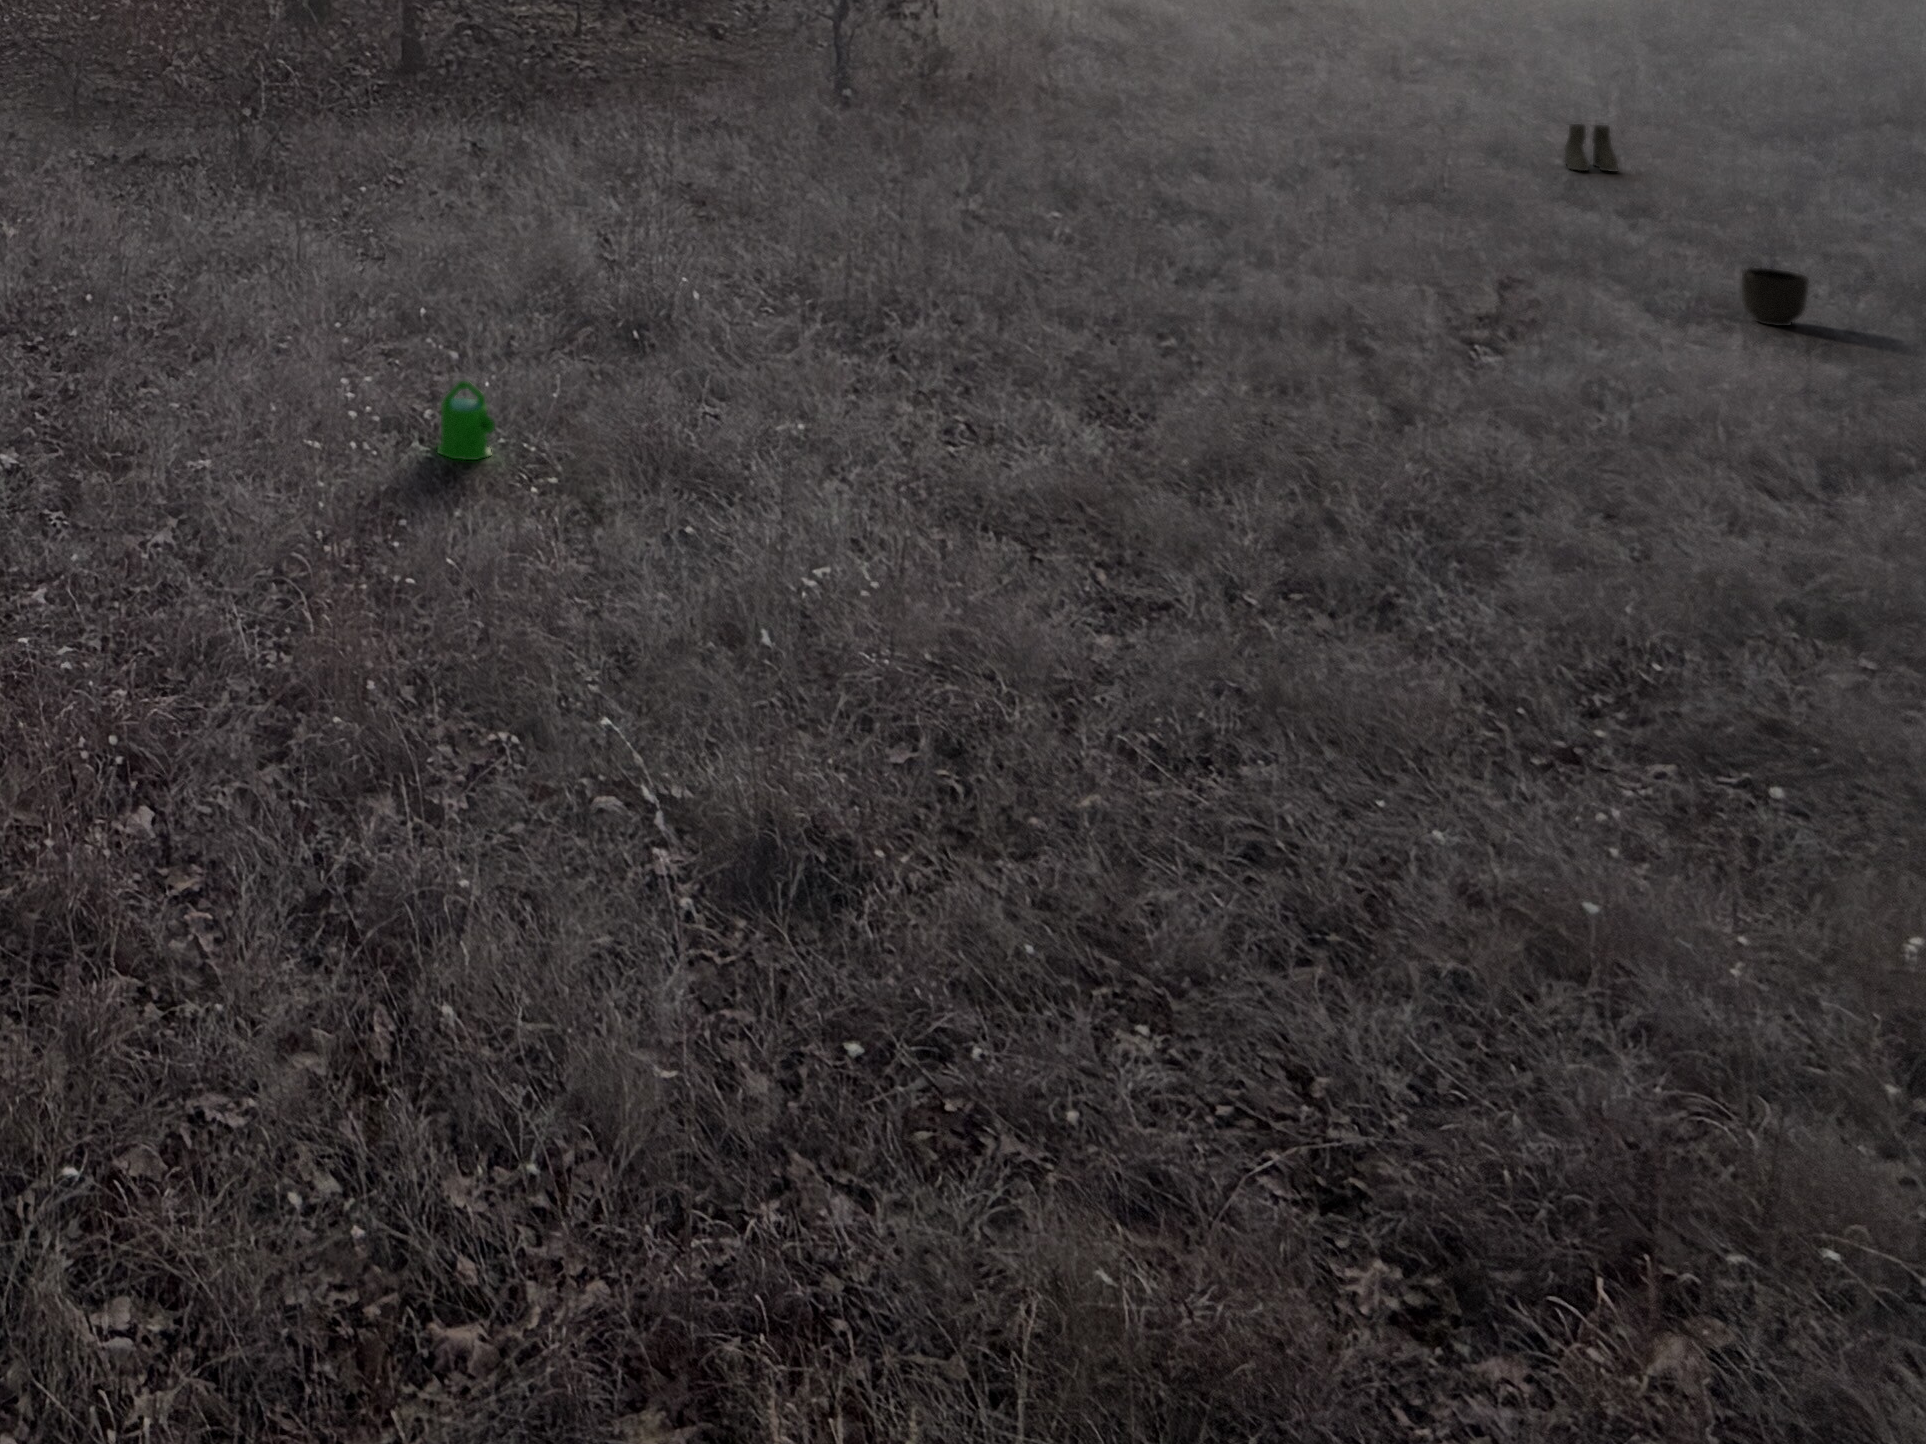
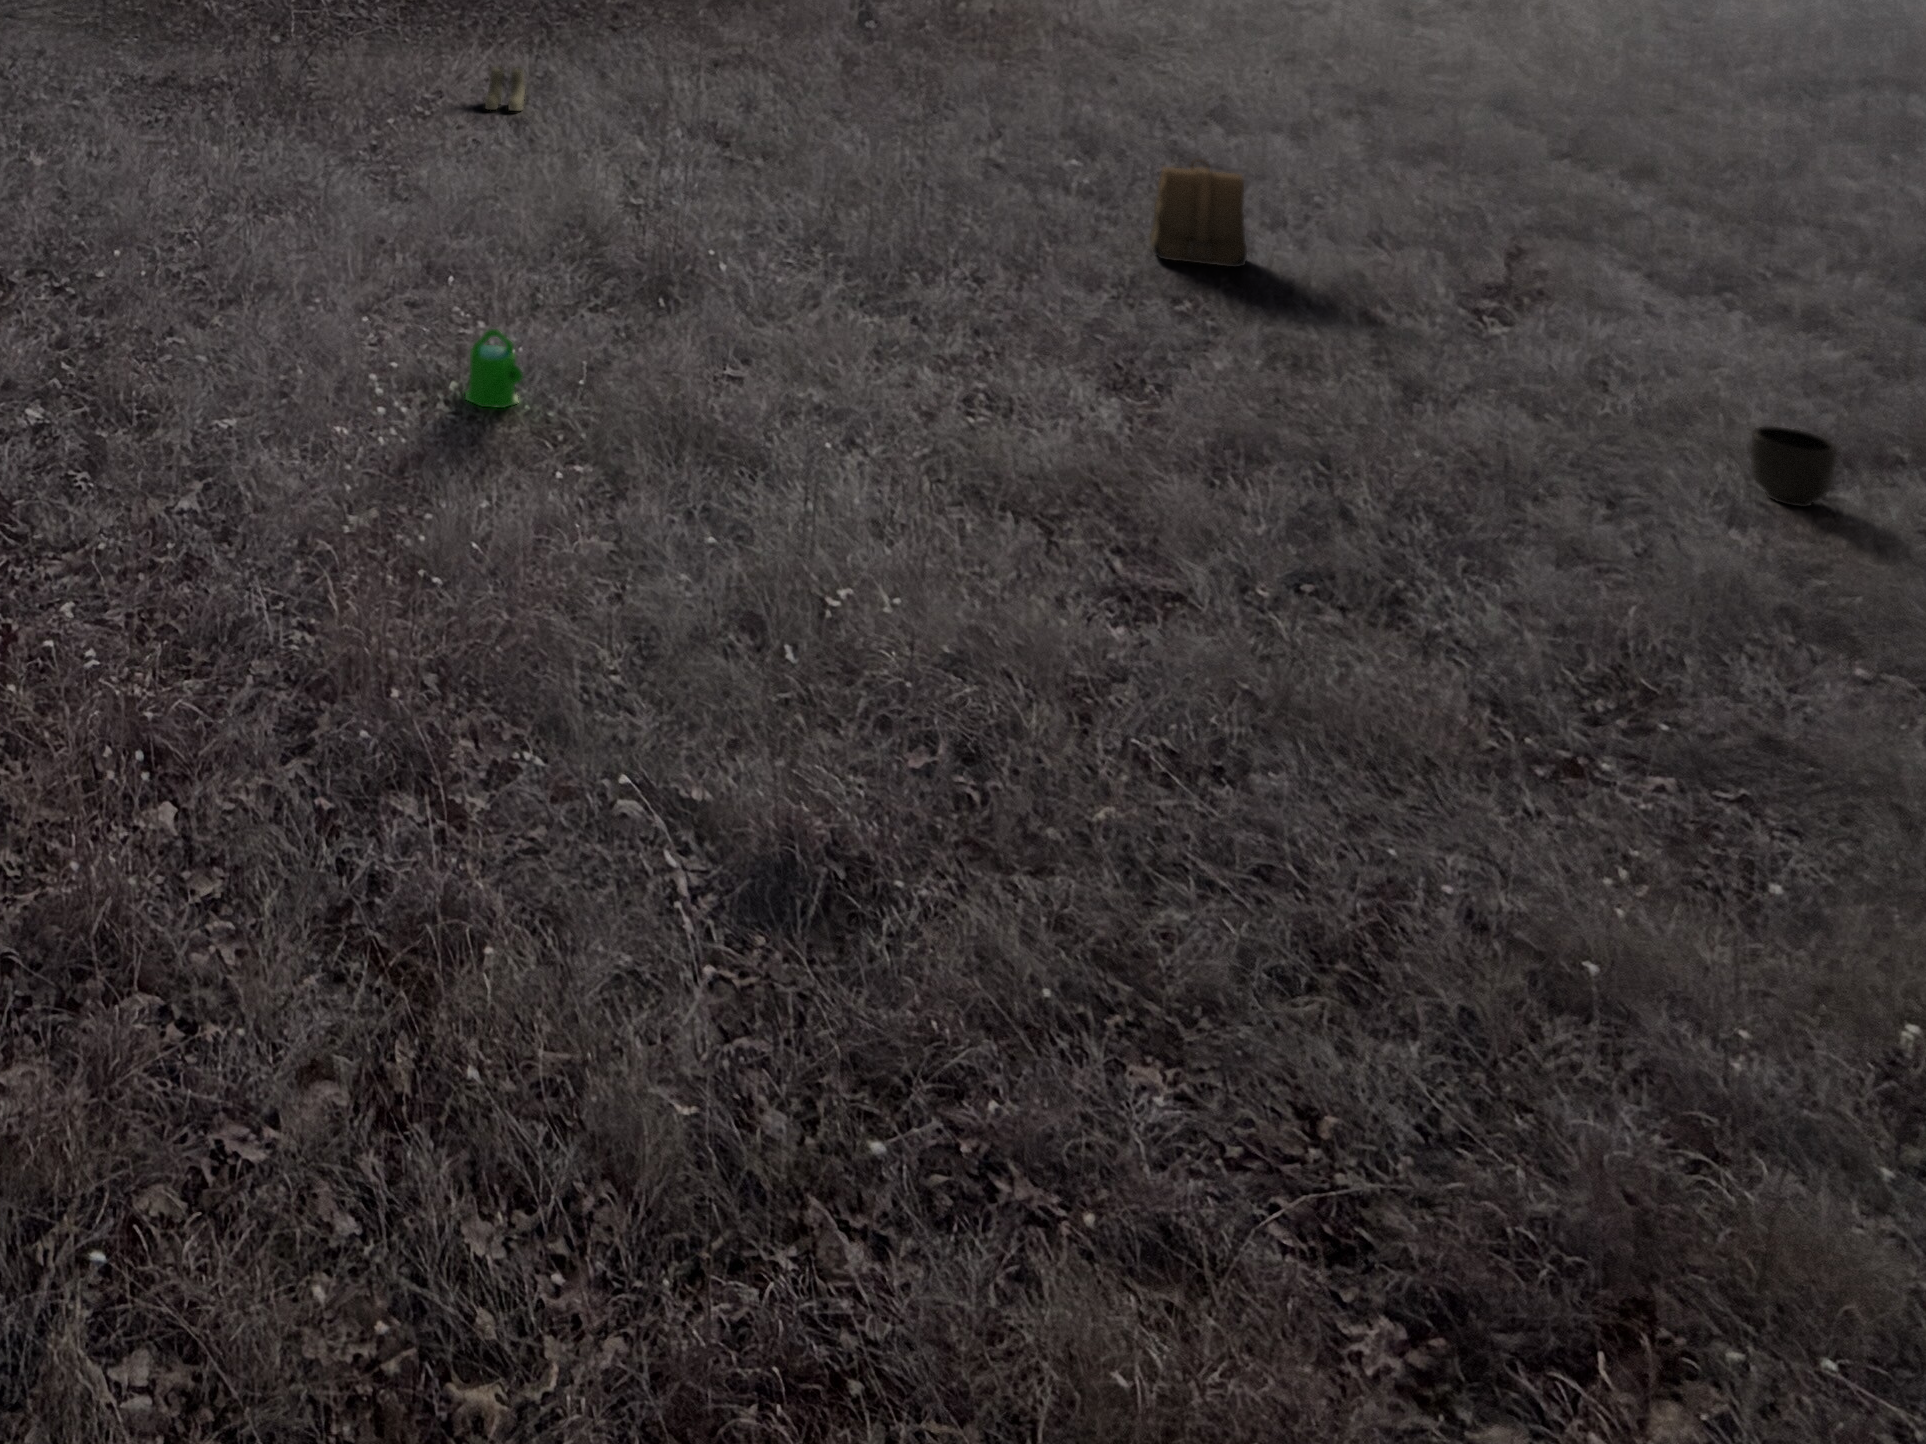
boots: present [1565,124,1618,171] -> present [485,66,525,111]
backpack: none [1136,209,1237,318] -> present [1149,159,1247,267]
planter: present [1742,268,1809,326] -> present [1751,426,1837,507]

